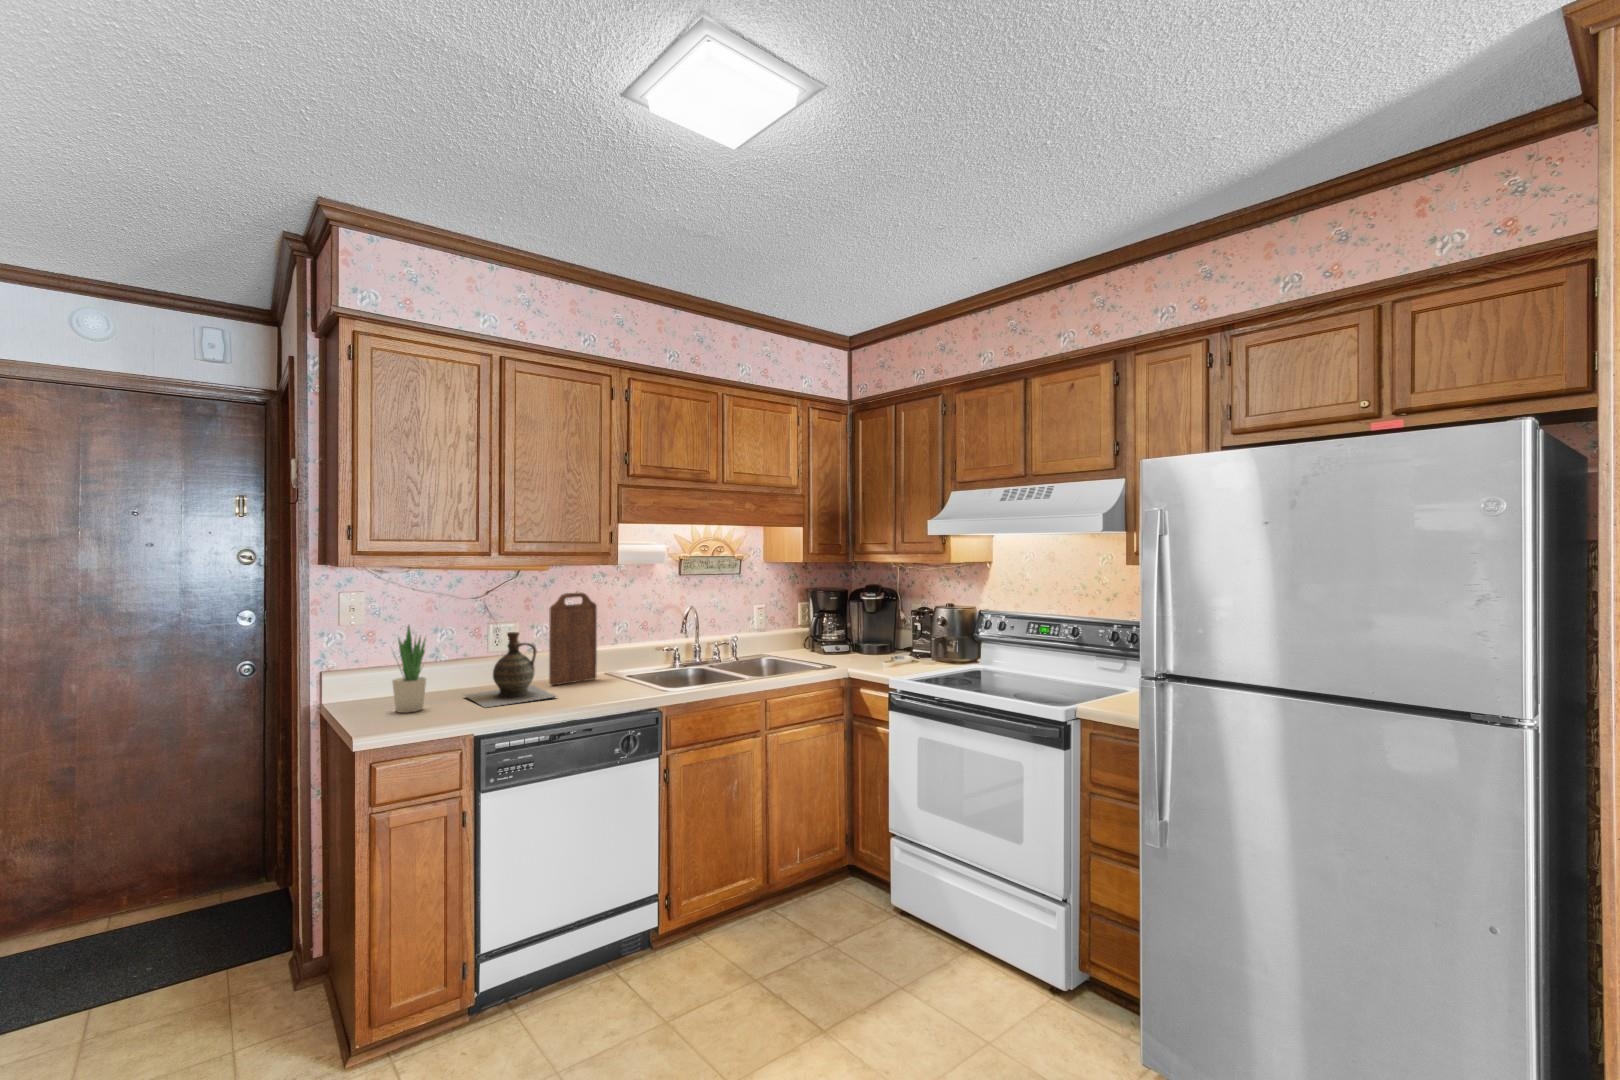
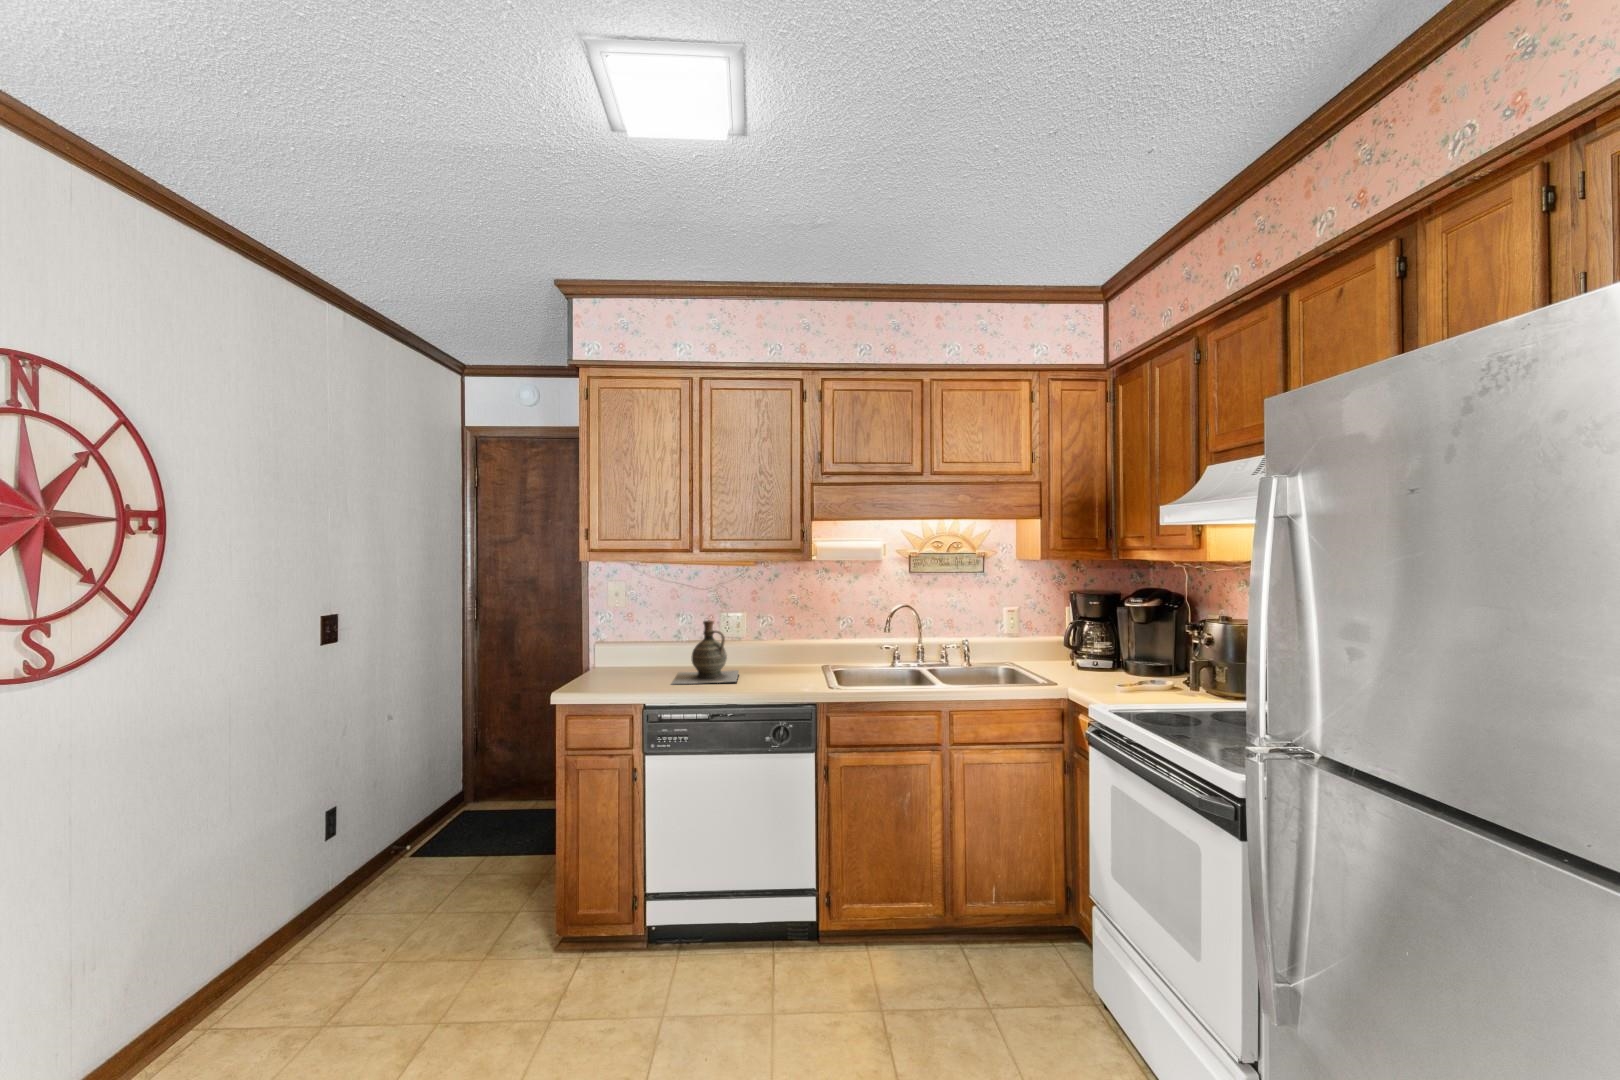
cutting board: present [549,593,597,685] -> none [758,588,806,673]
potted plant: present [392,626,426,713] -> none [609,609,639,682]

